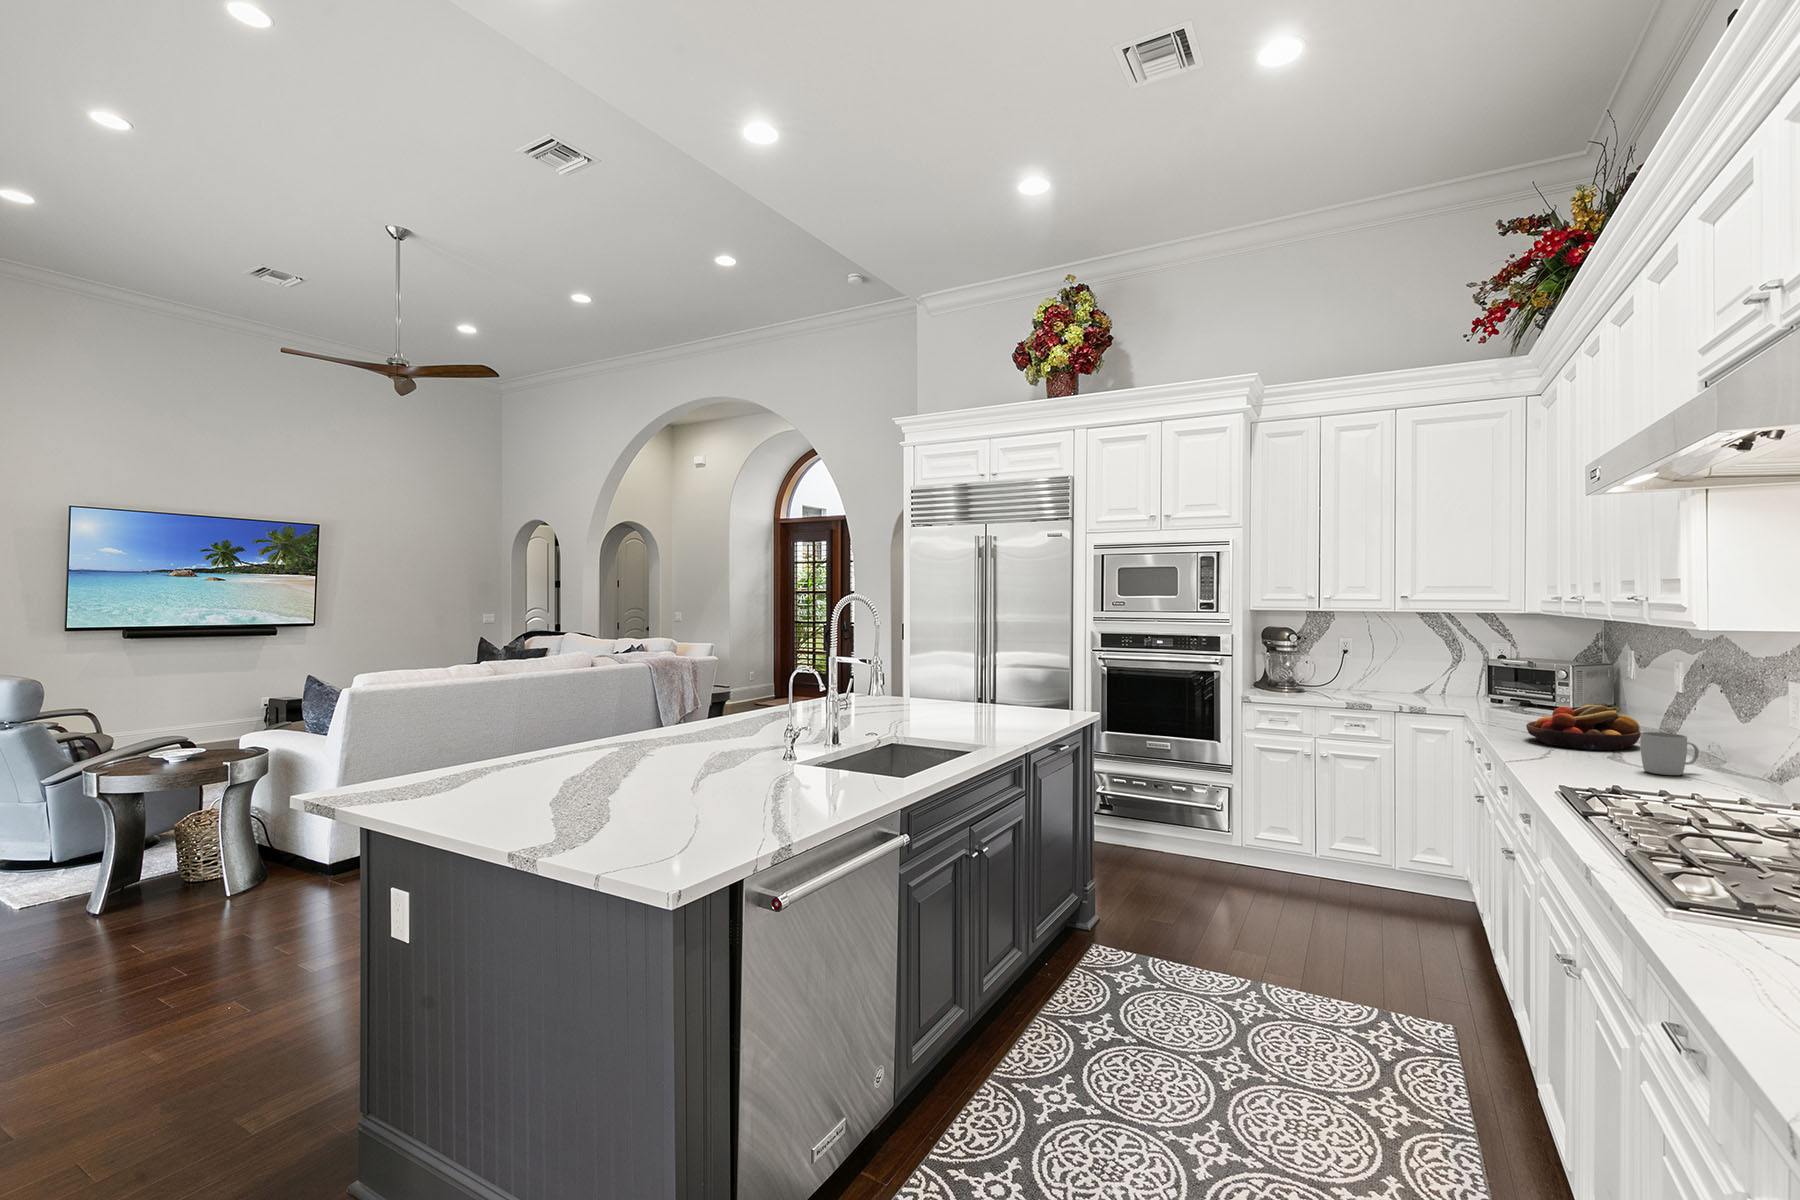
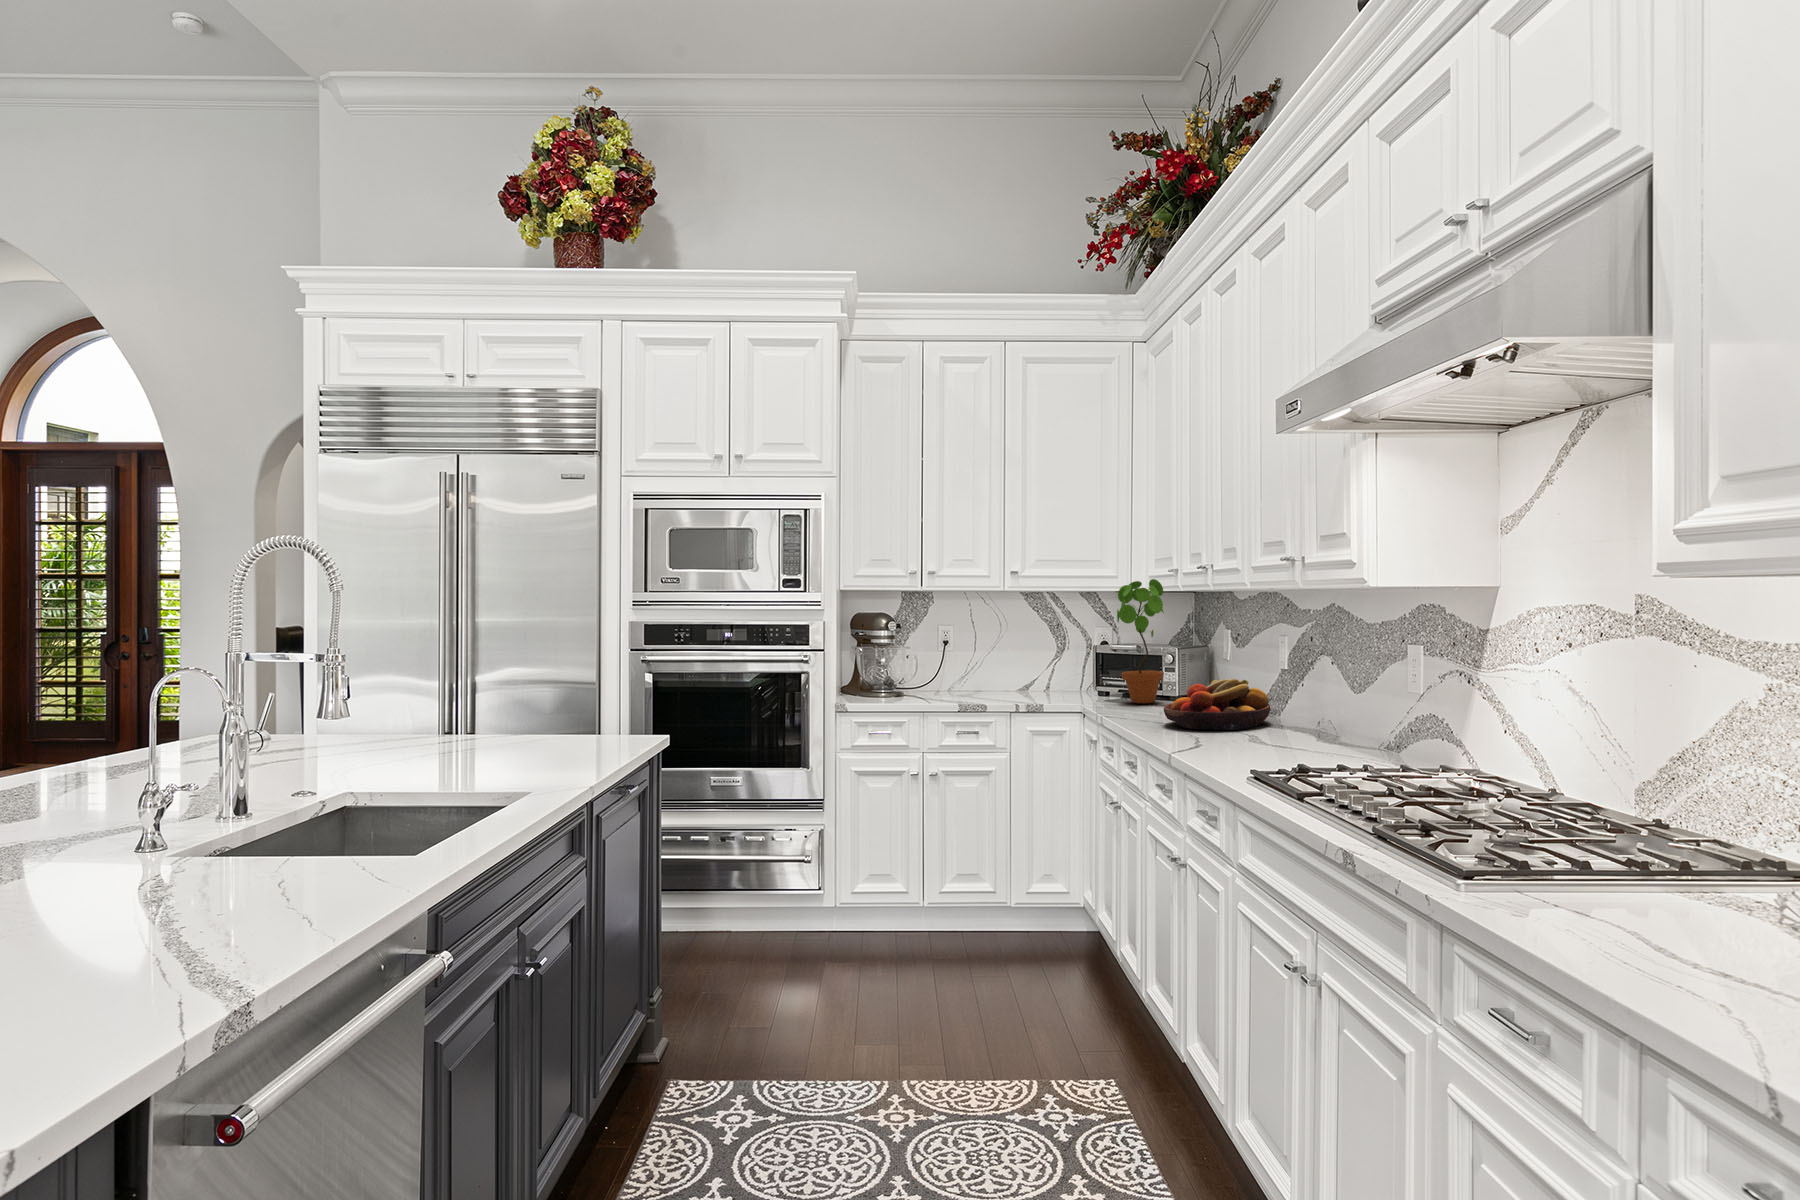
potted plant: none [1499,613,1549,719] -> present [1117,579,1164,703]
mug: present [1640,732,1699,775] -> none [1289,702,1338,748]

